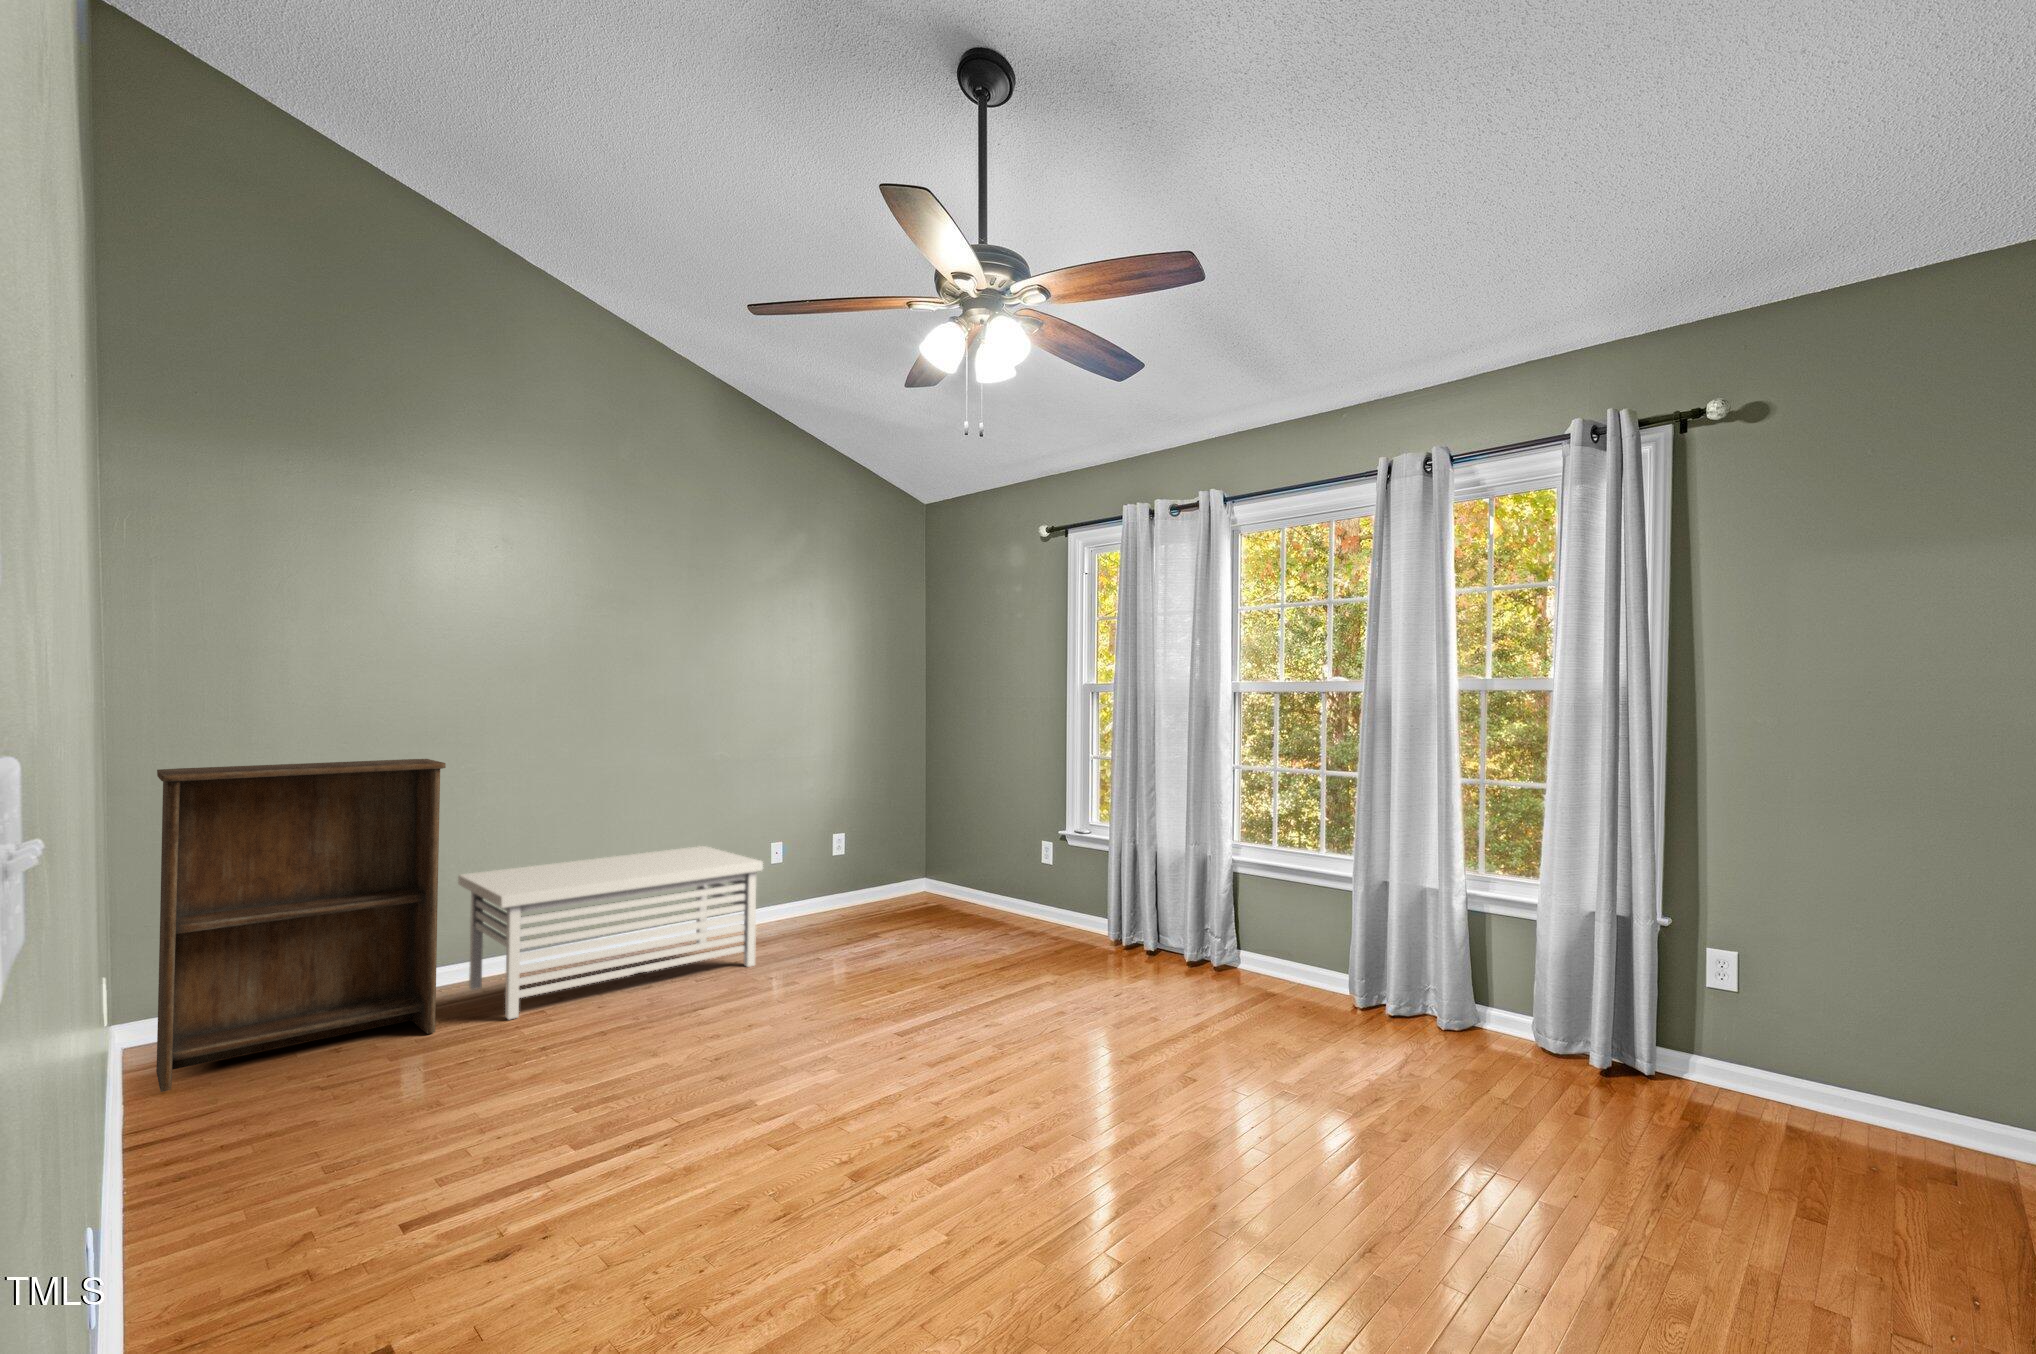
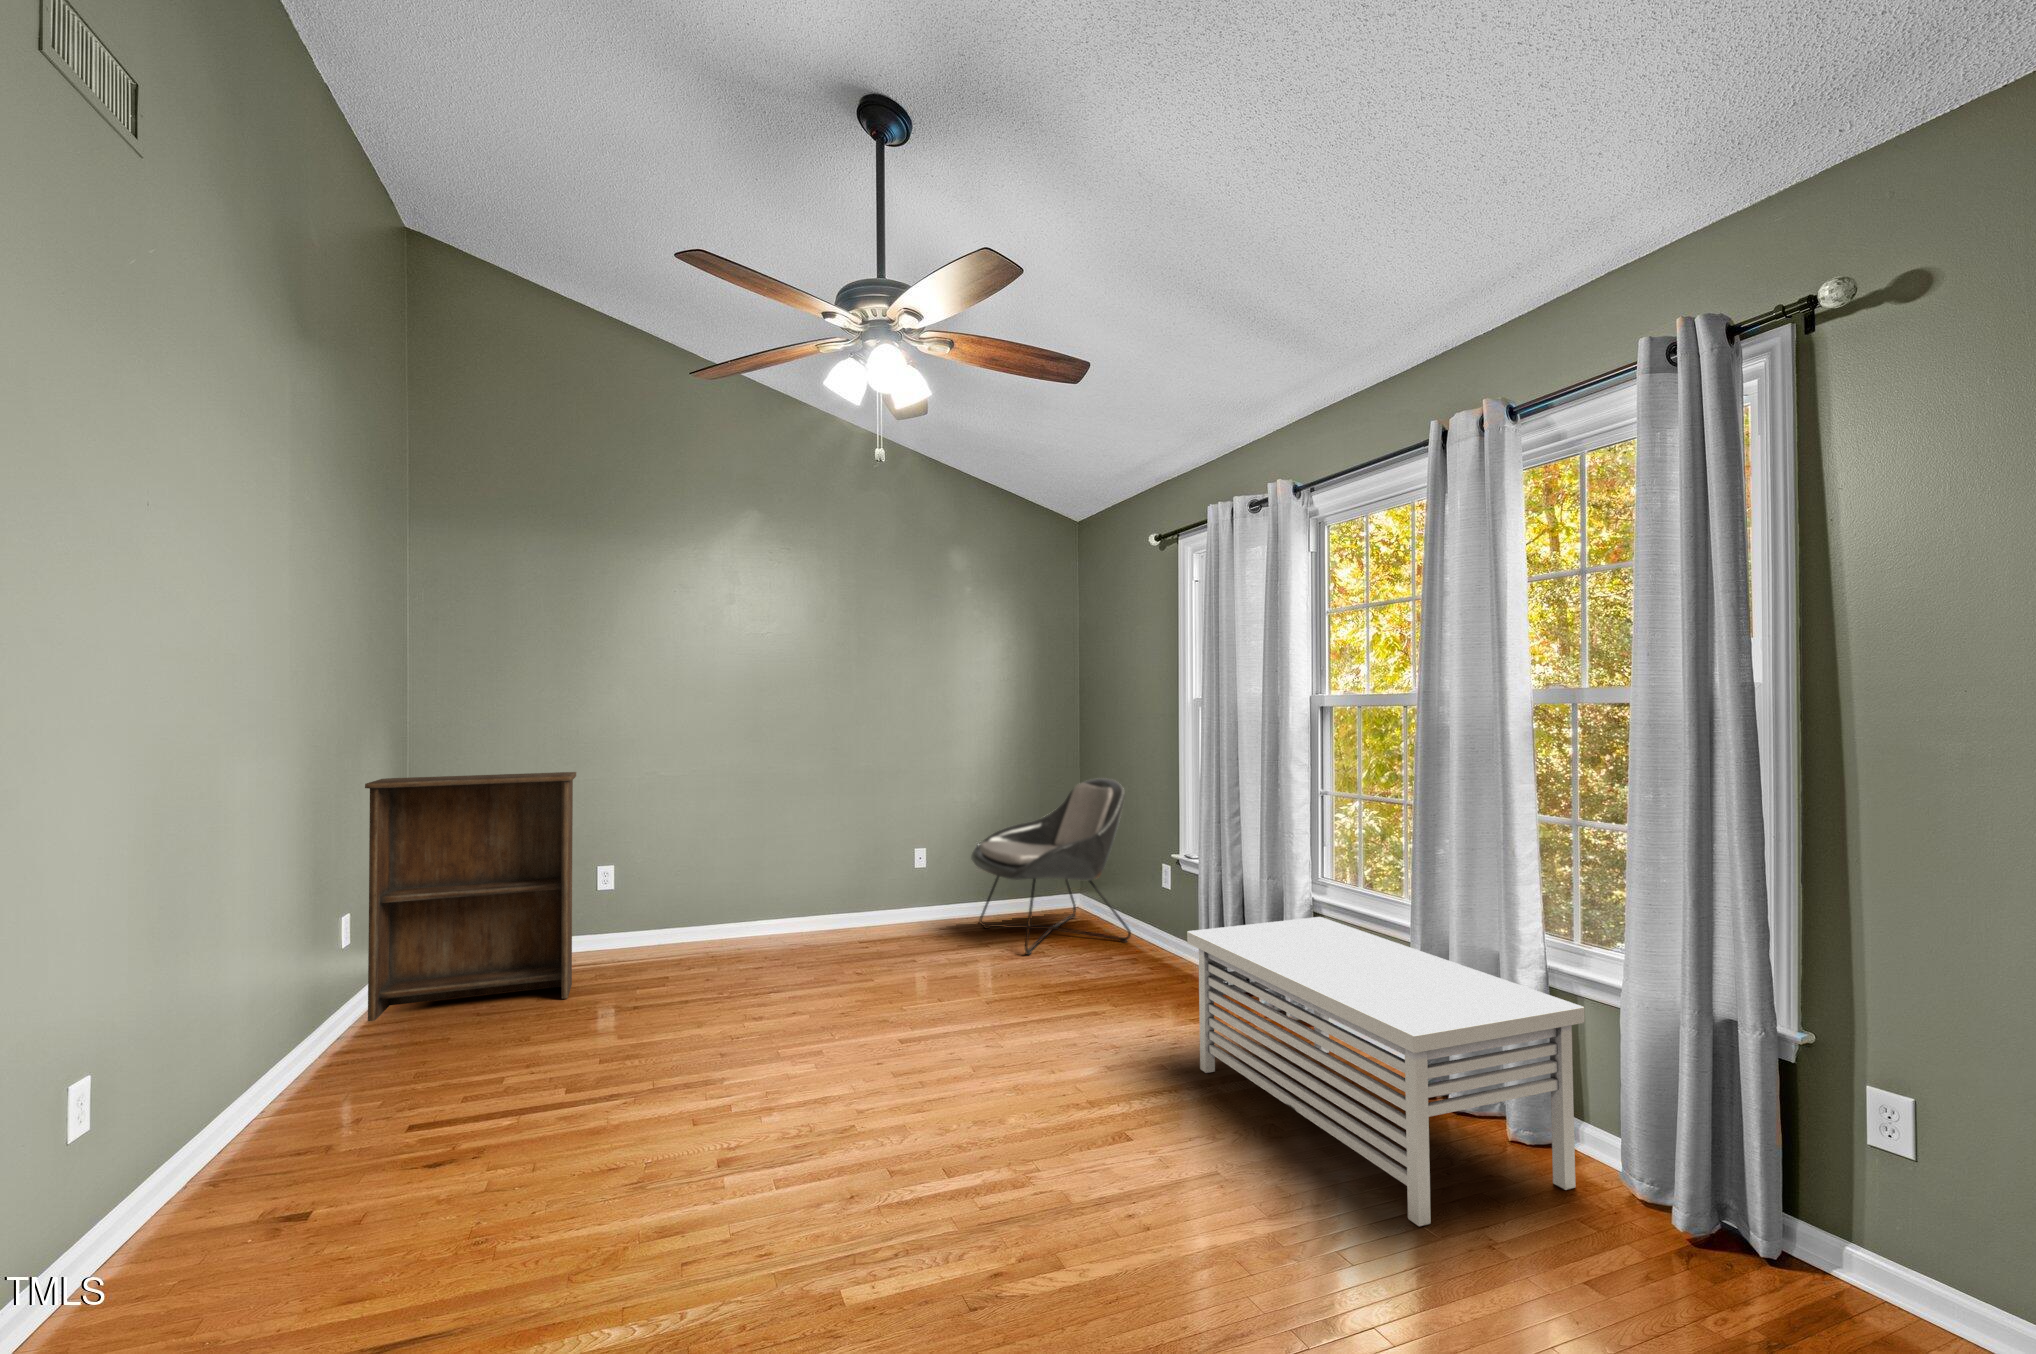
lounge chair: none [839,761,1008,937] -> present [971,778,1131,955]
storage bench: present [458,846,763,1020] -> present [1187,917,1585,1226]

